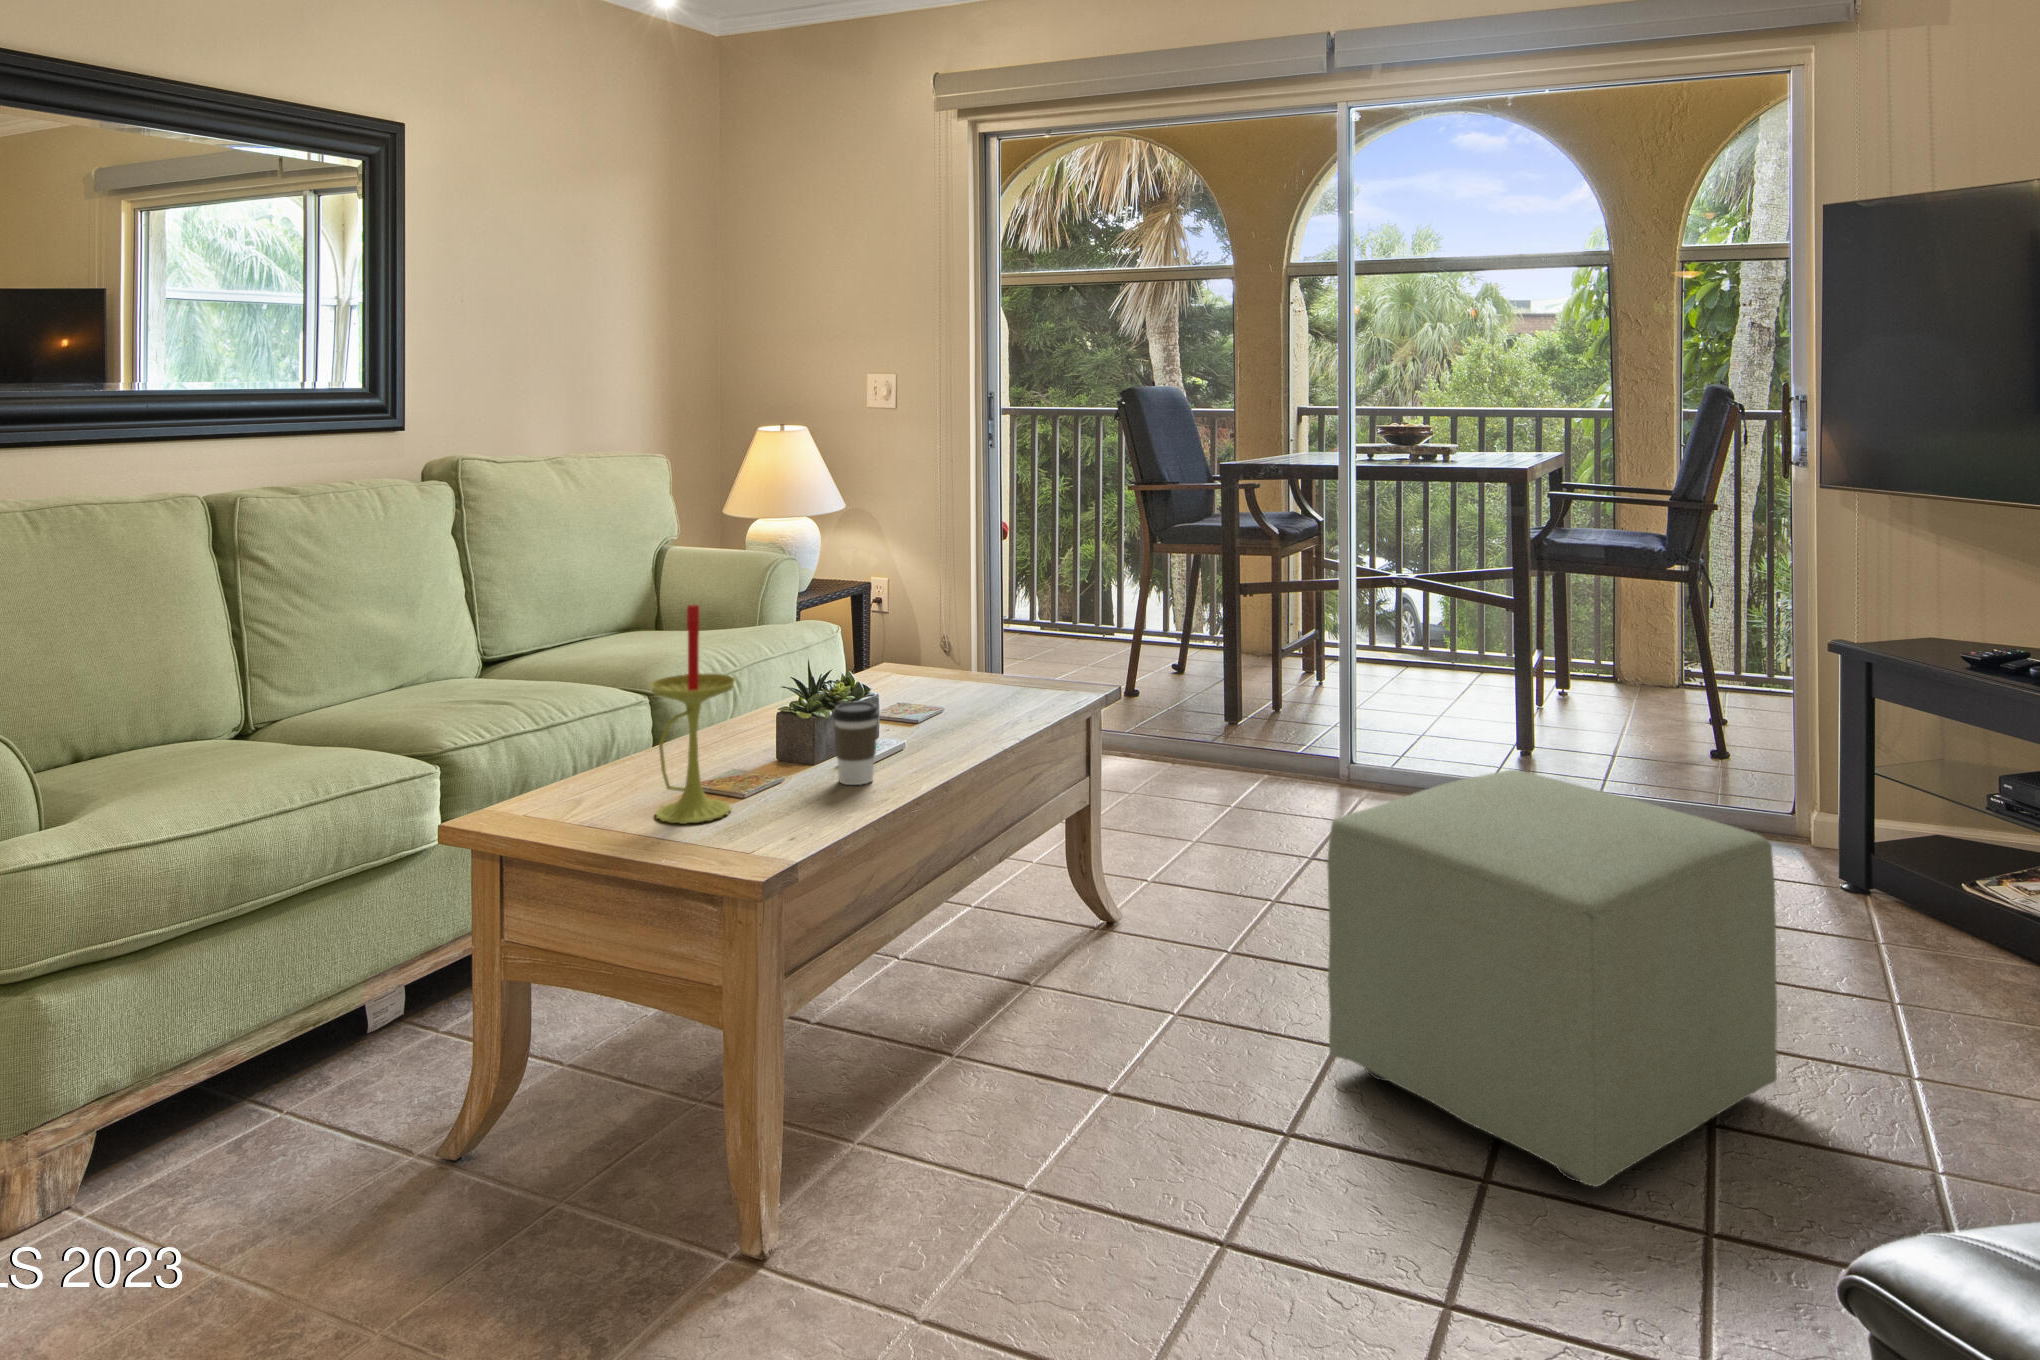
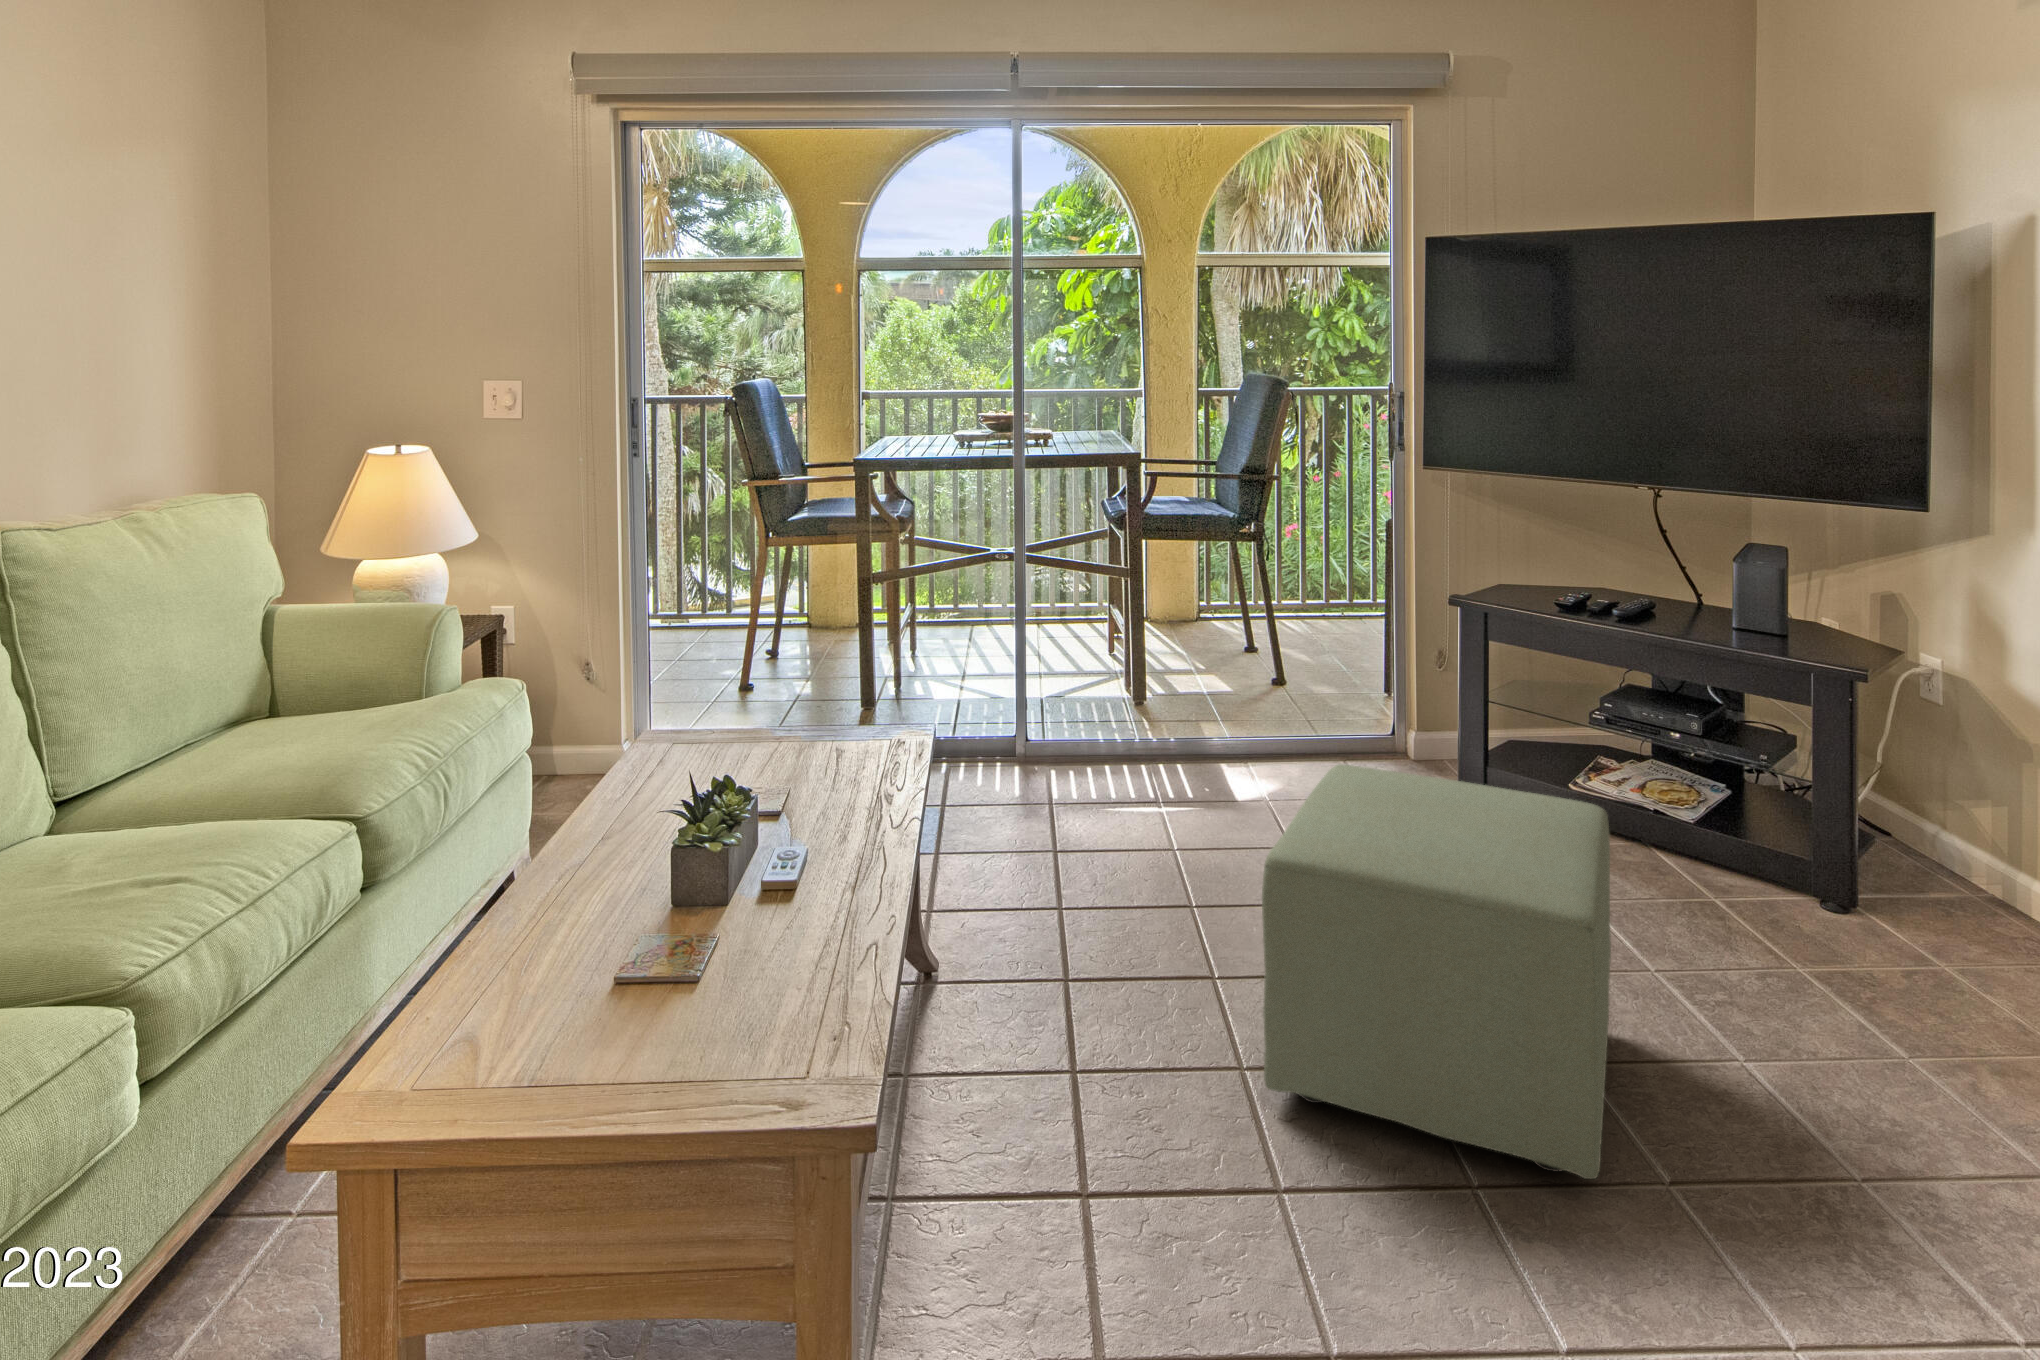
candle: present [651,605,735,824] -> none [615,756,730,1066]
coffee cup: present [833,701,879,785] -> none [791,829,848,938]

